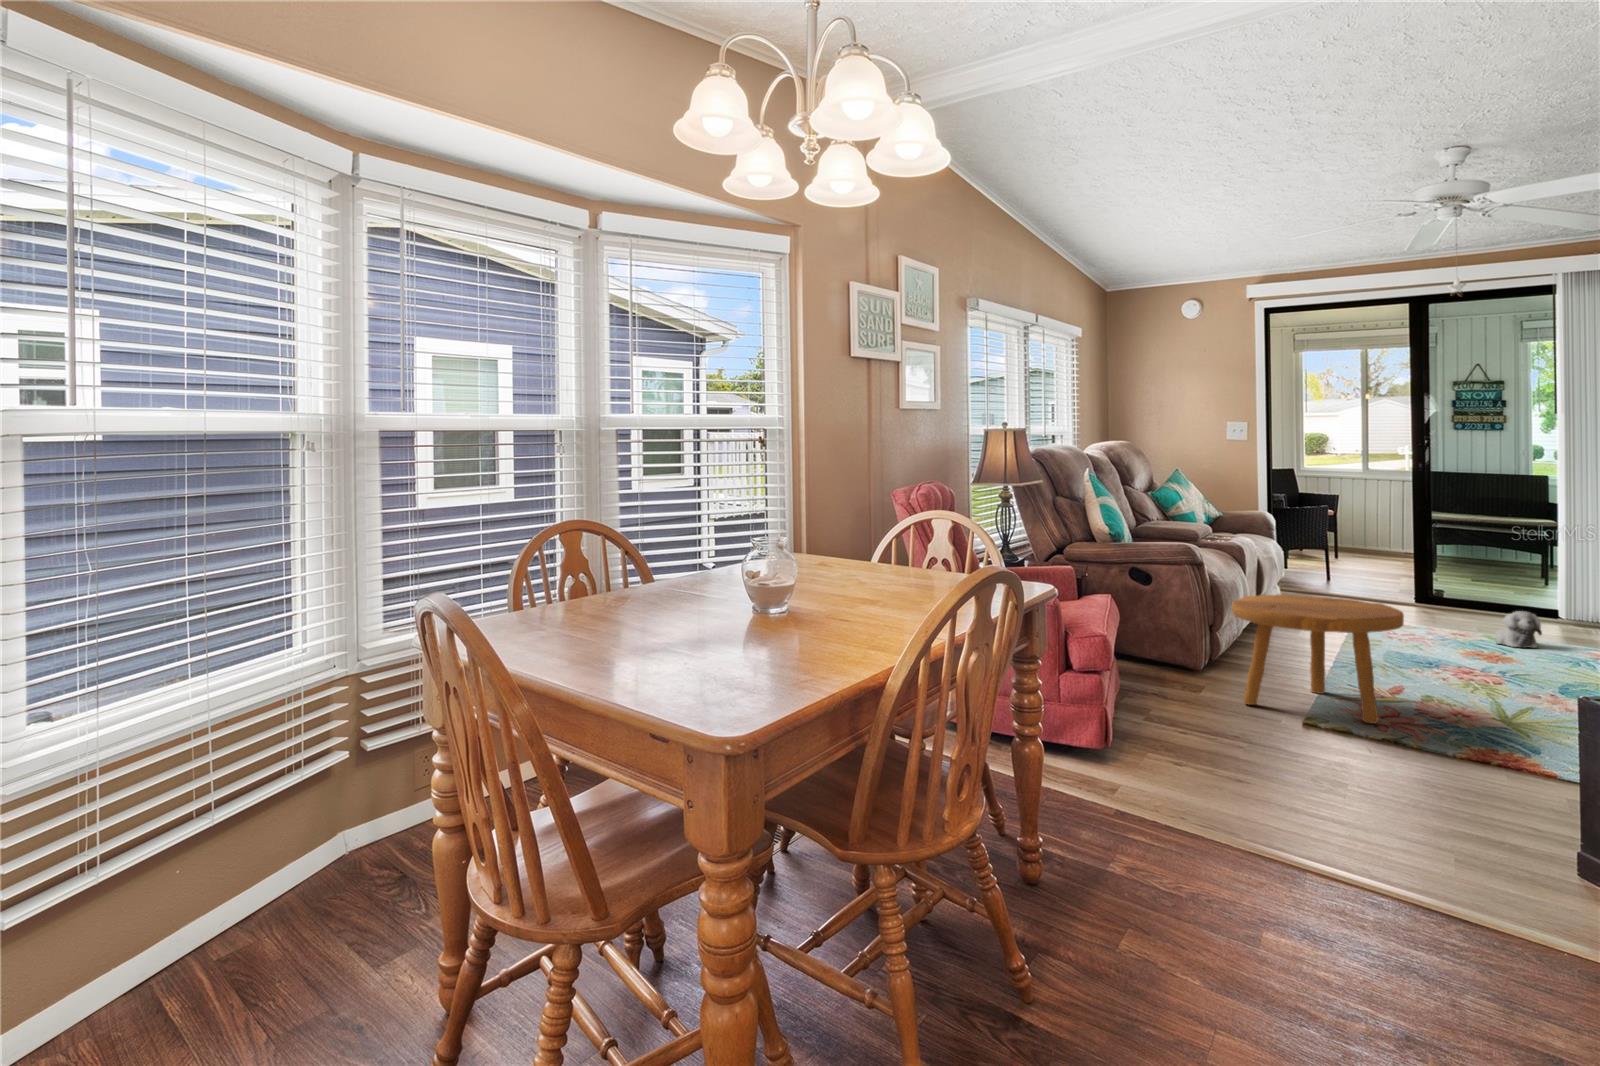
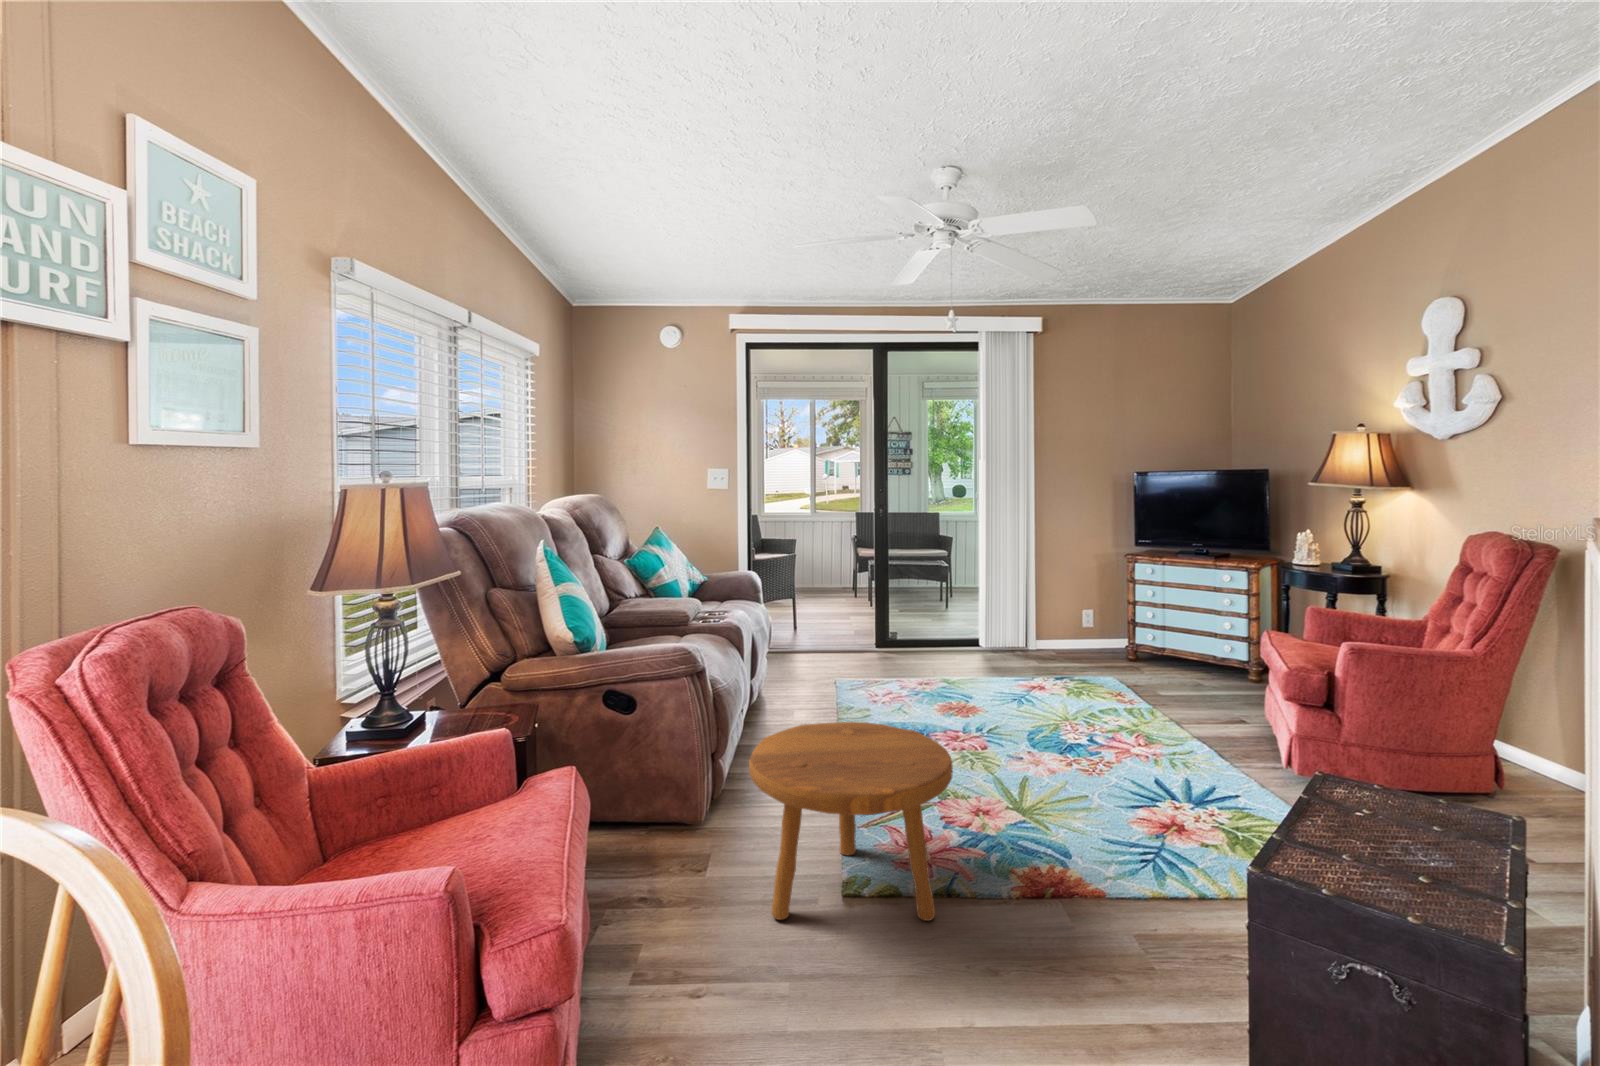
plush toy: present [1495,611,1542,648] -> none [954,676,992,714]

